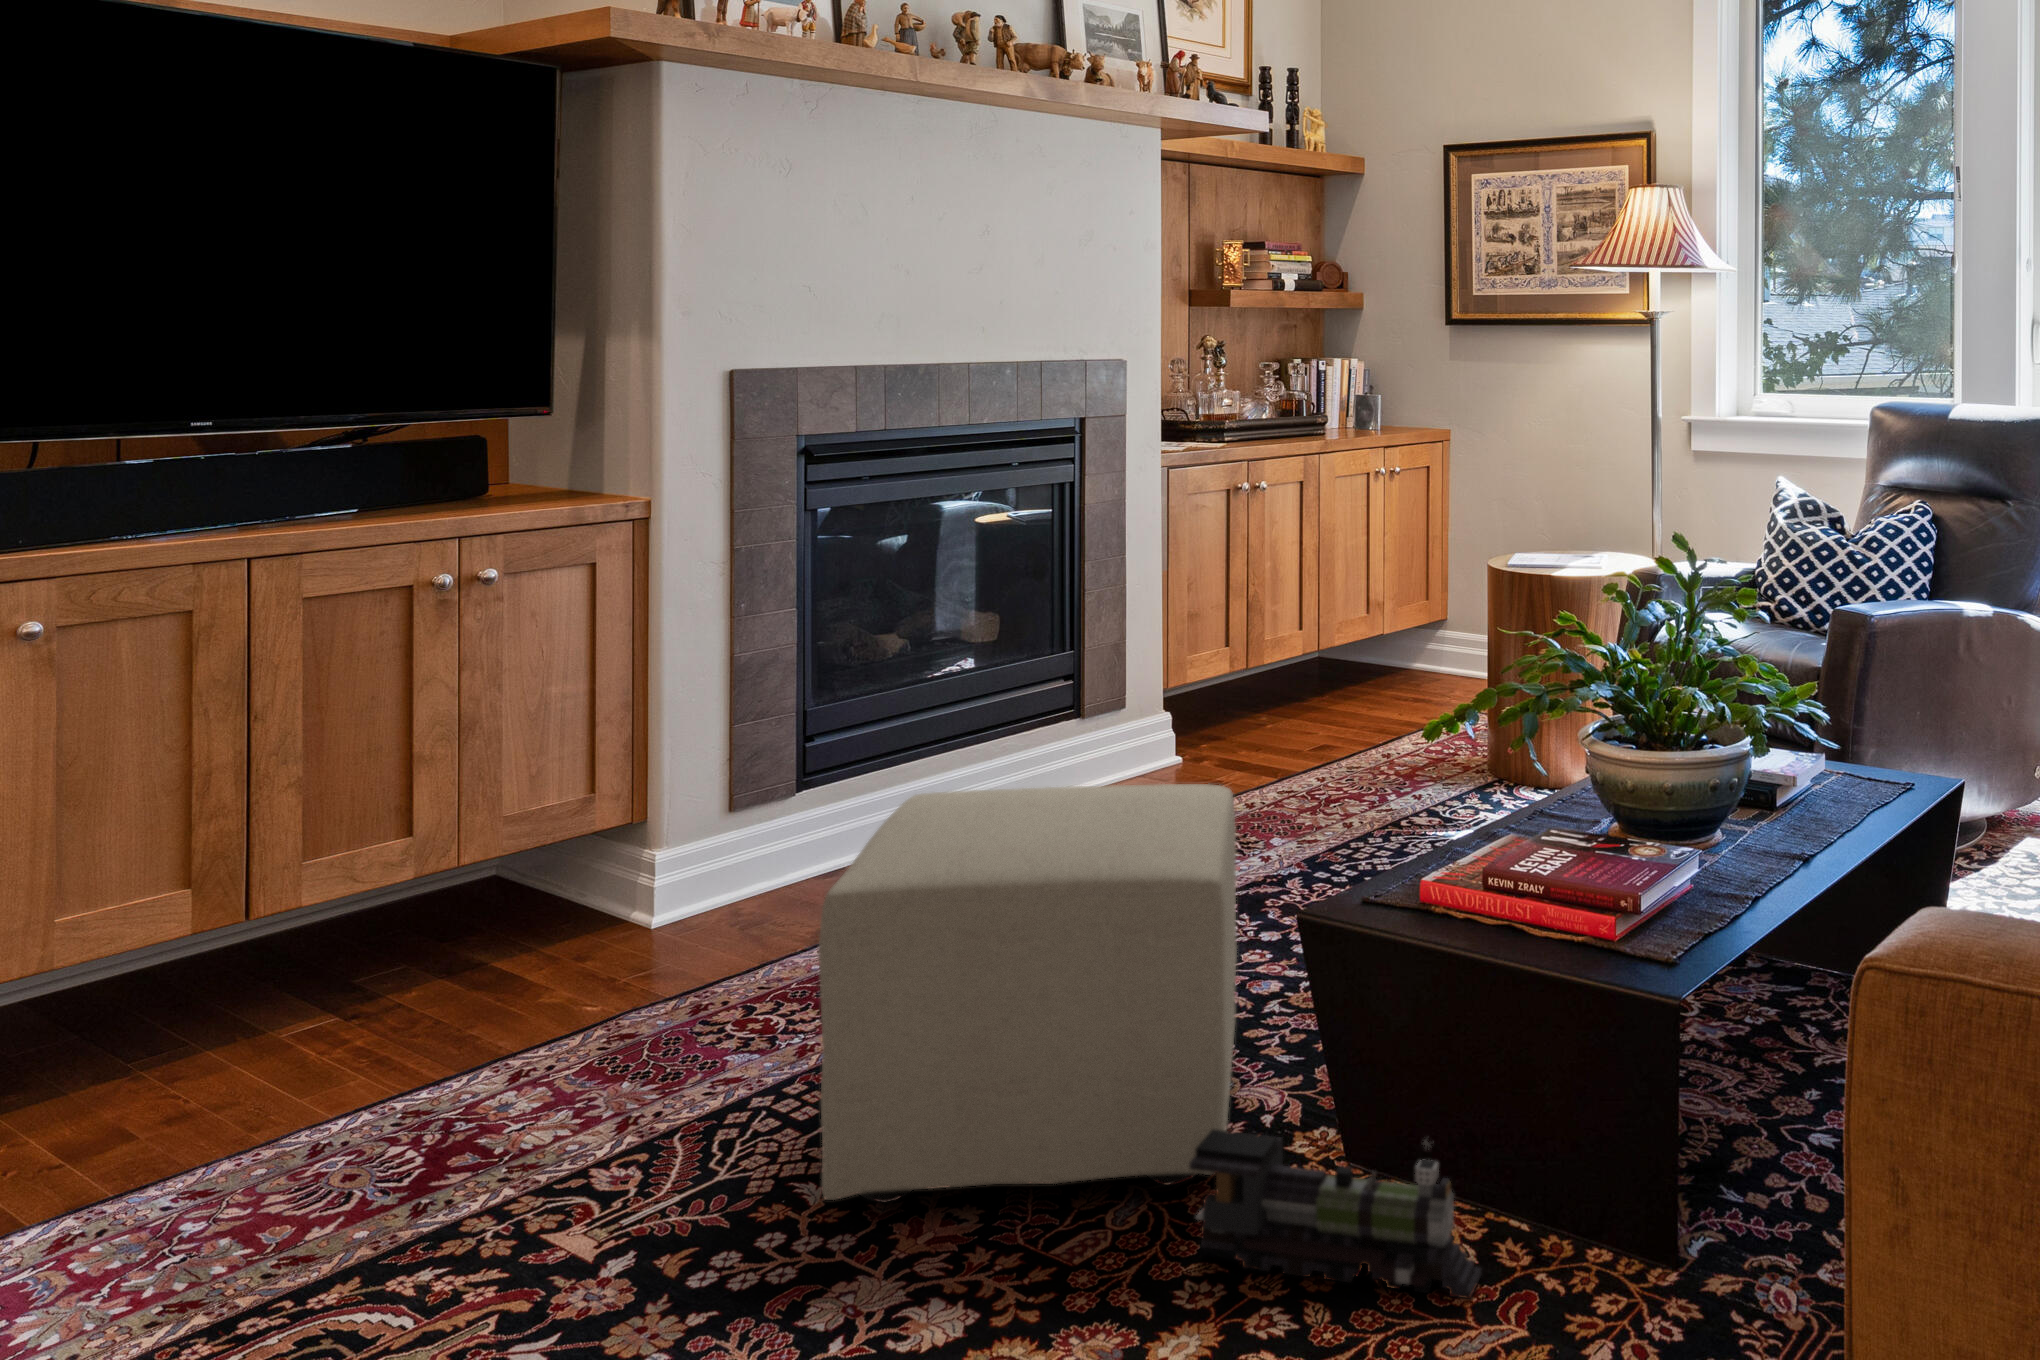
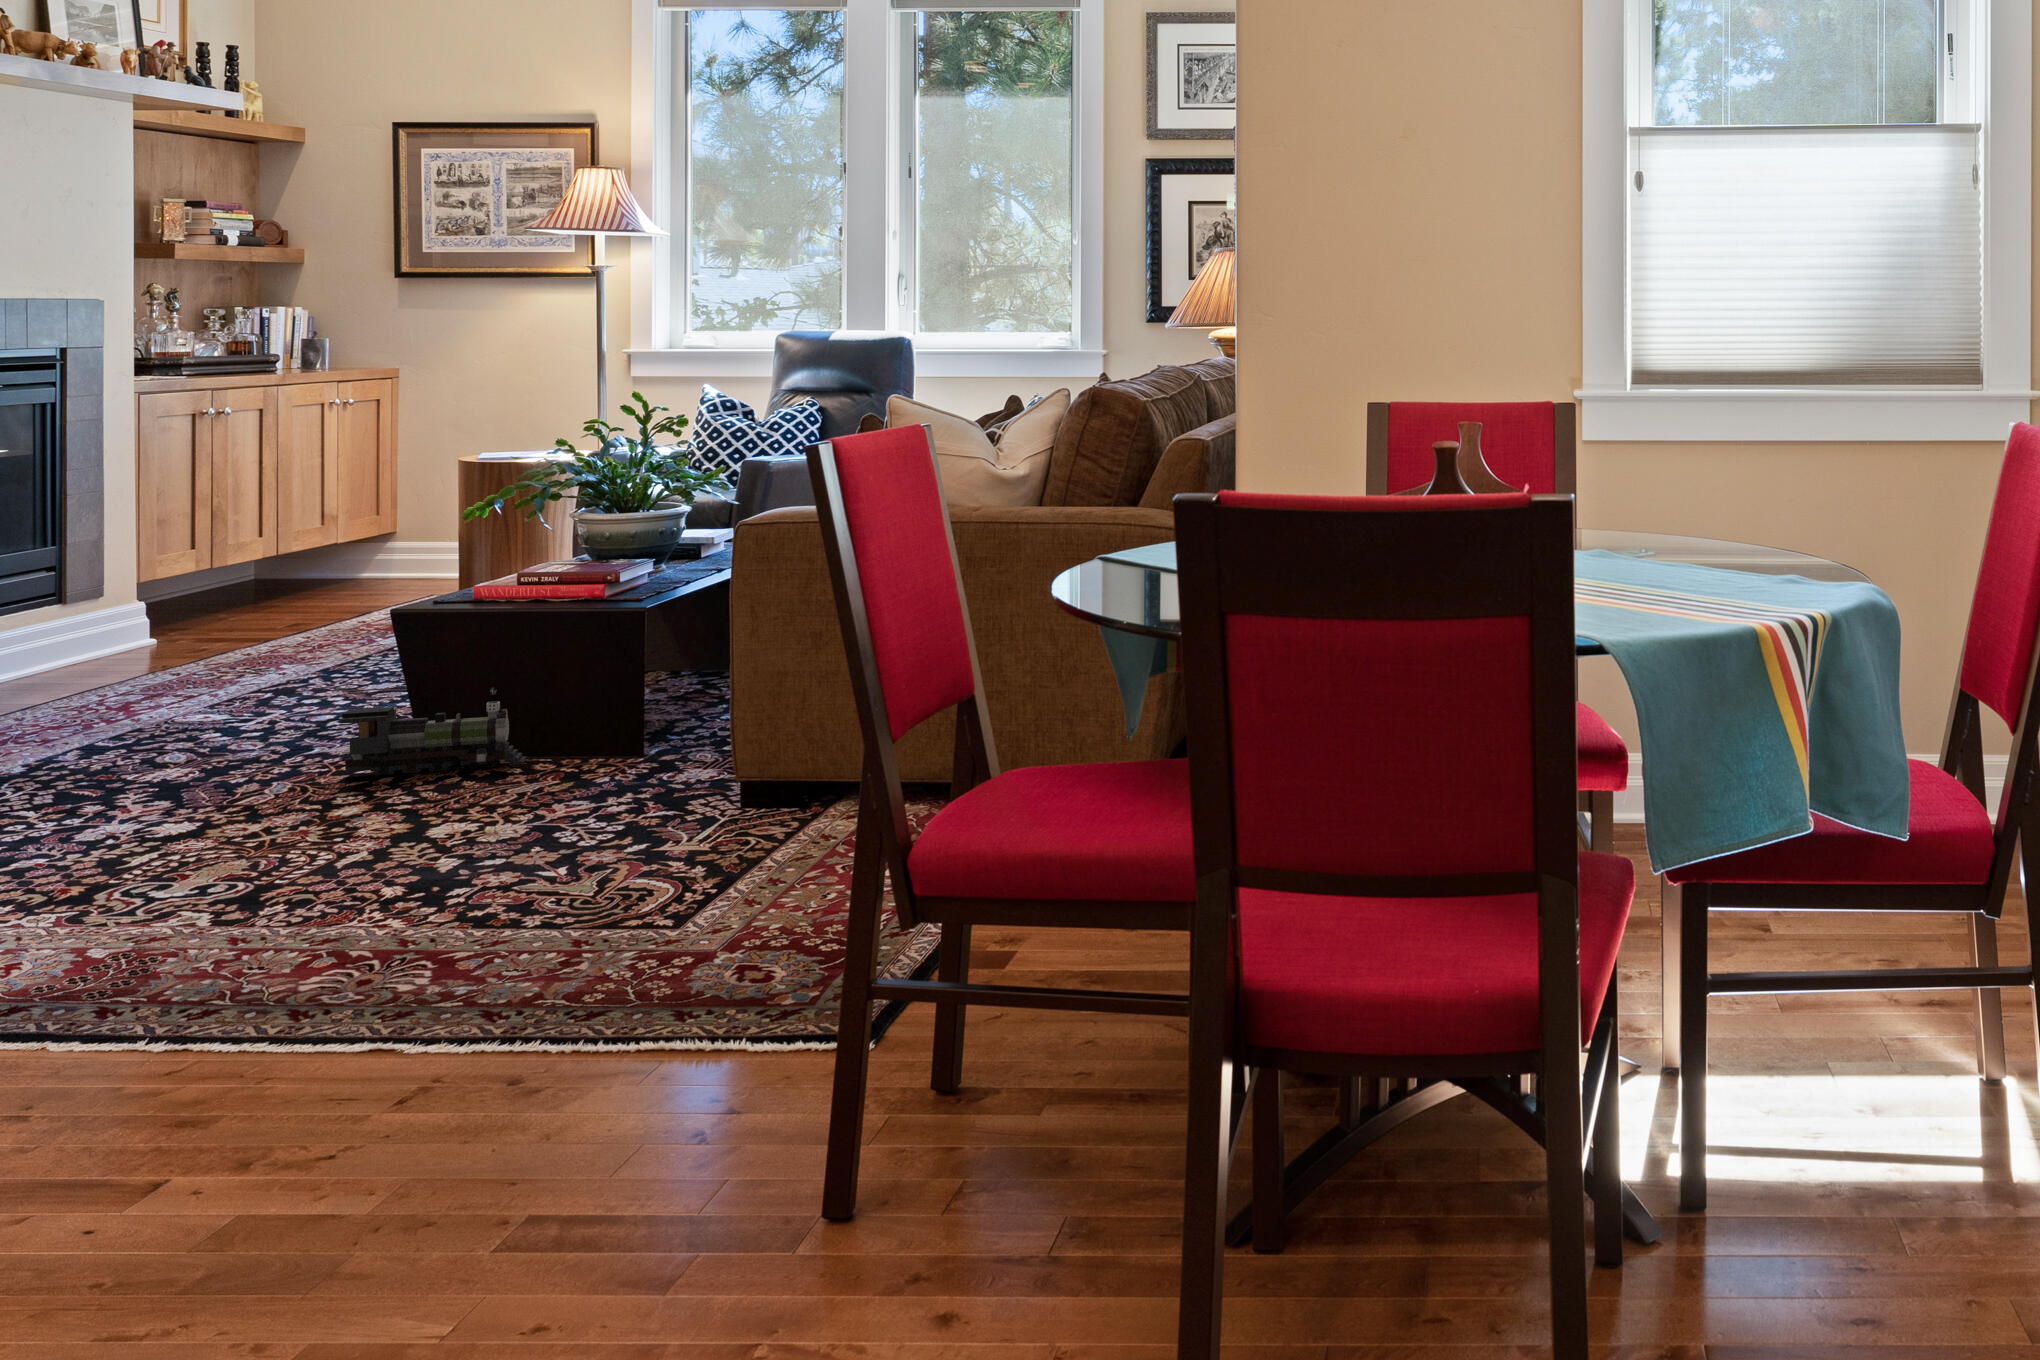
ottoman: present [818,784,1237,1203] -> none [51,557,347,791]

